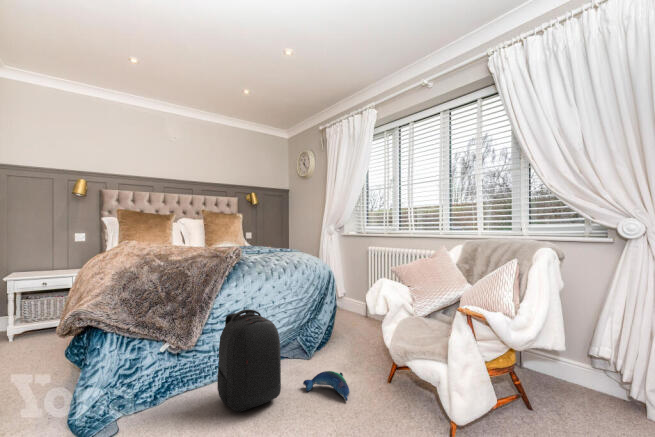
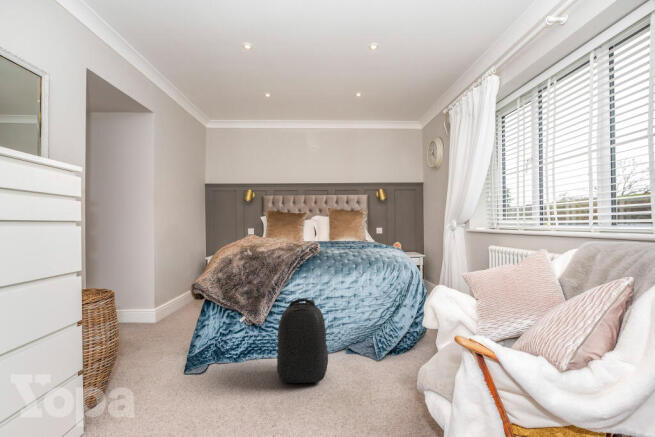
plush toy: present [303,371,350,401] -> none [350,371,388,404]

